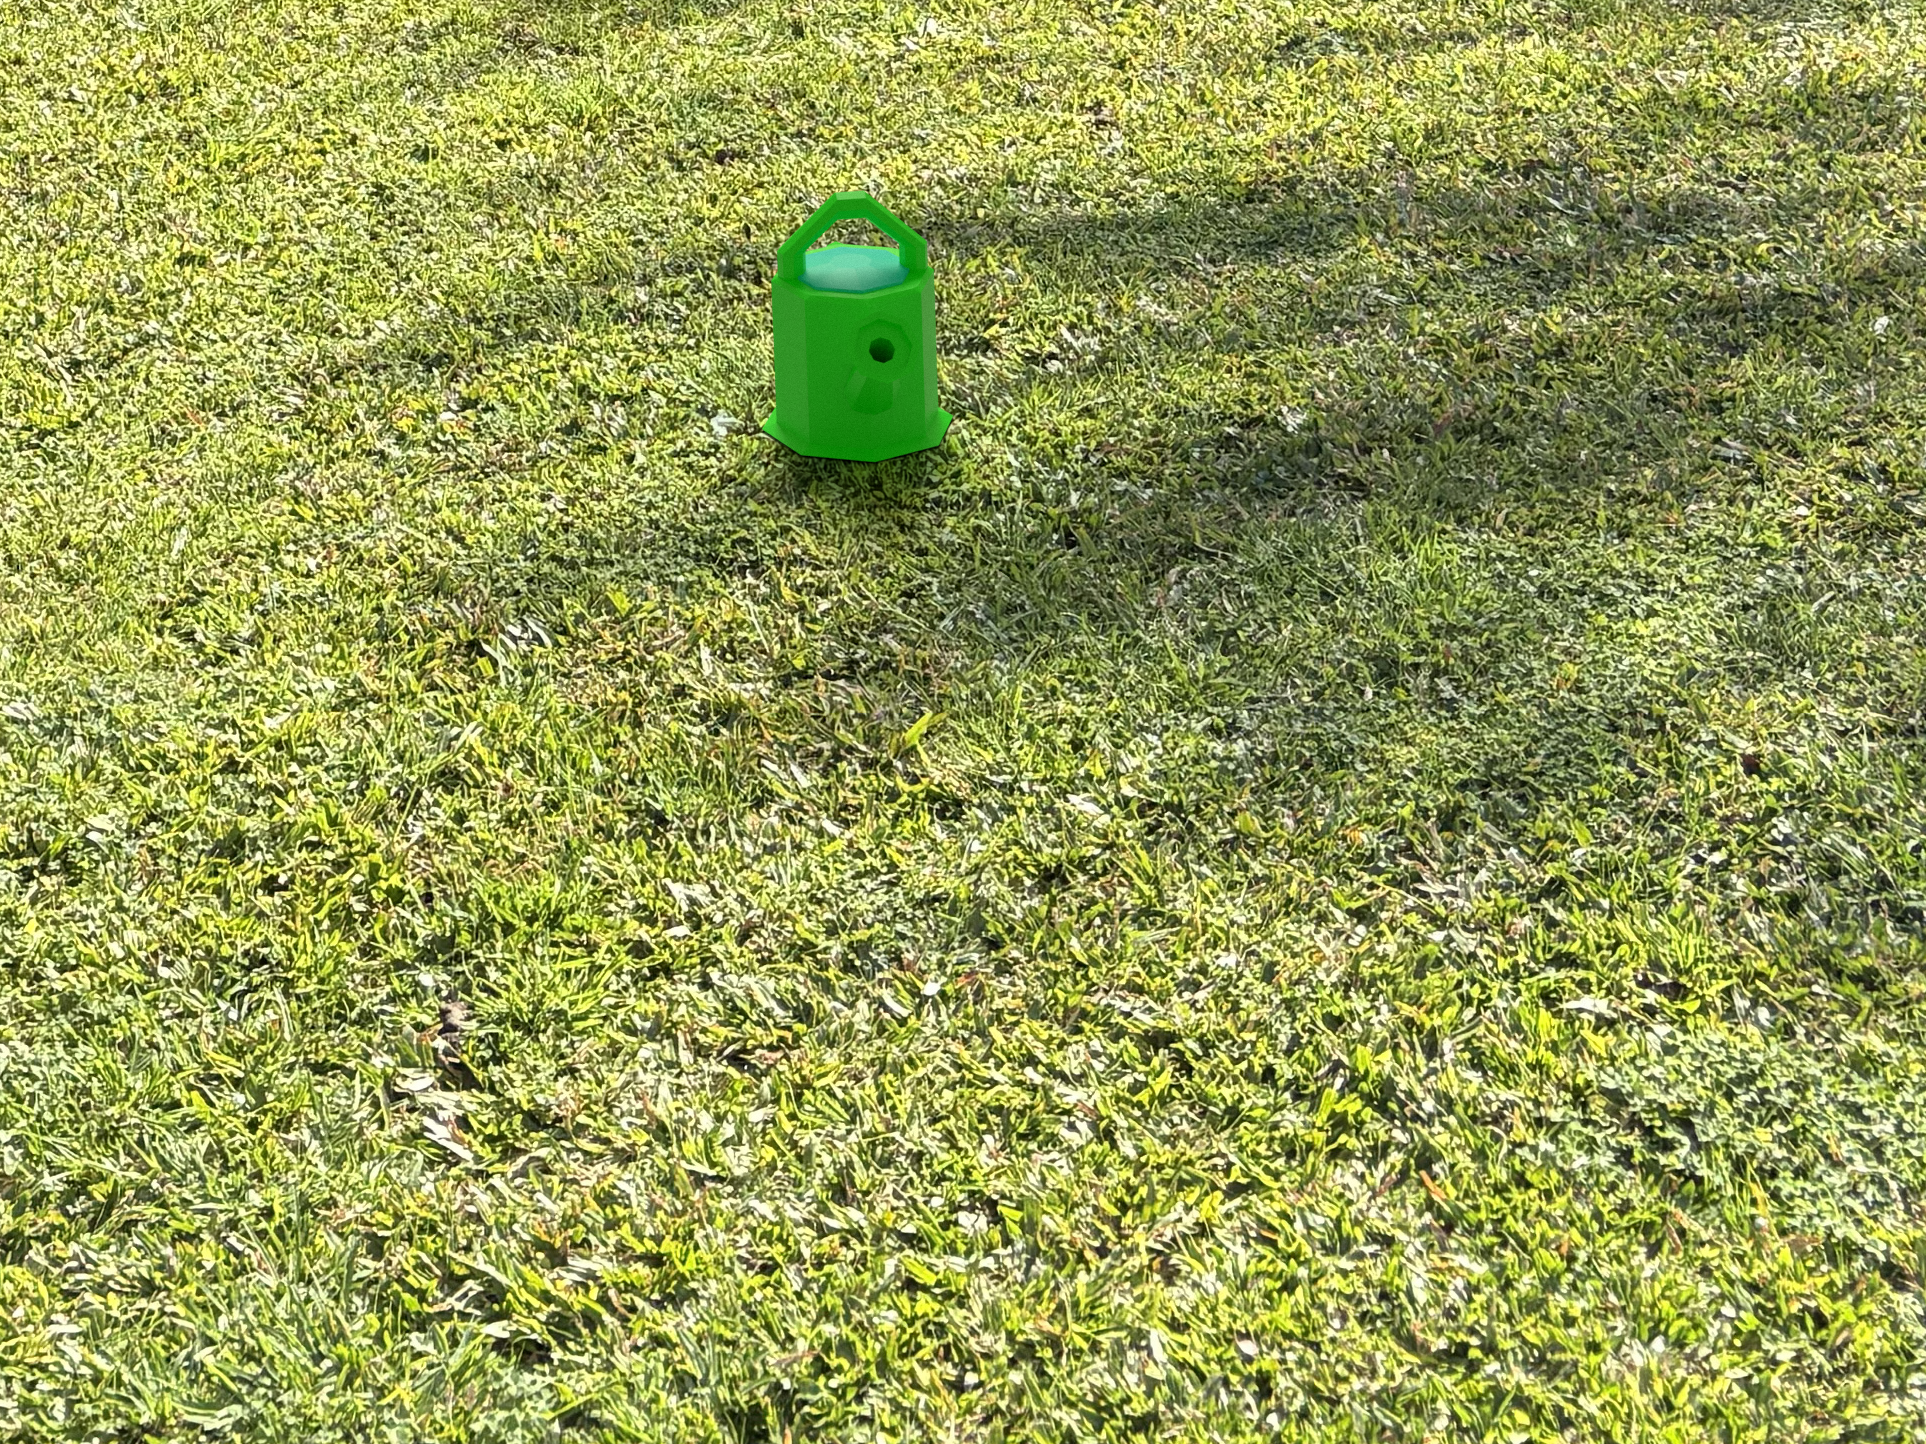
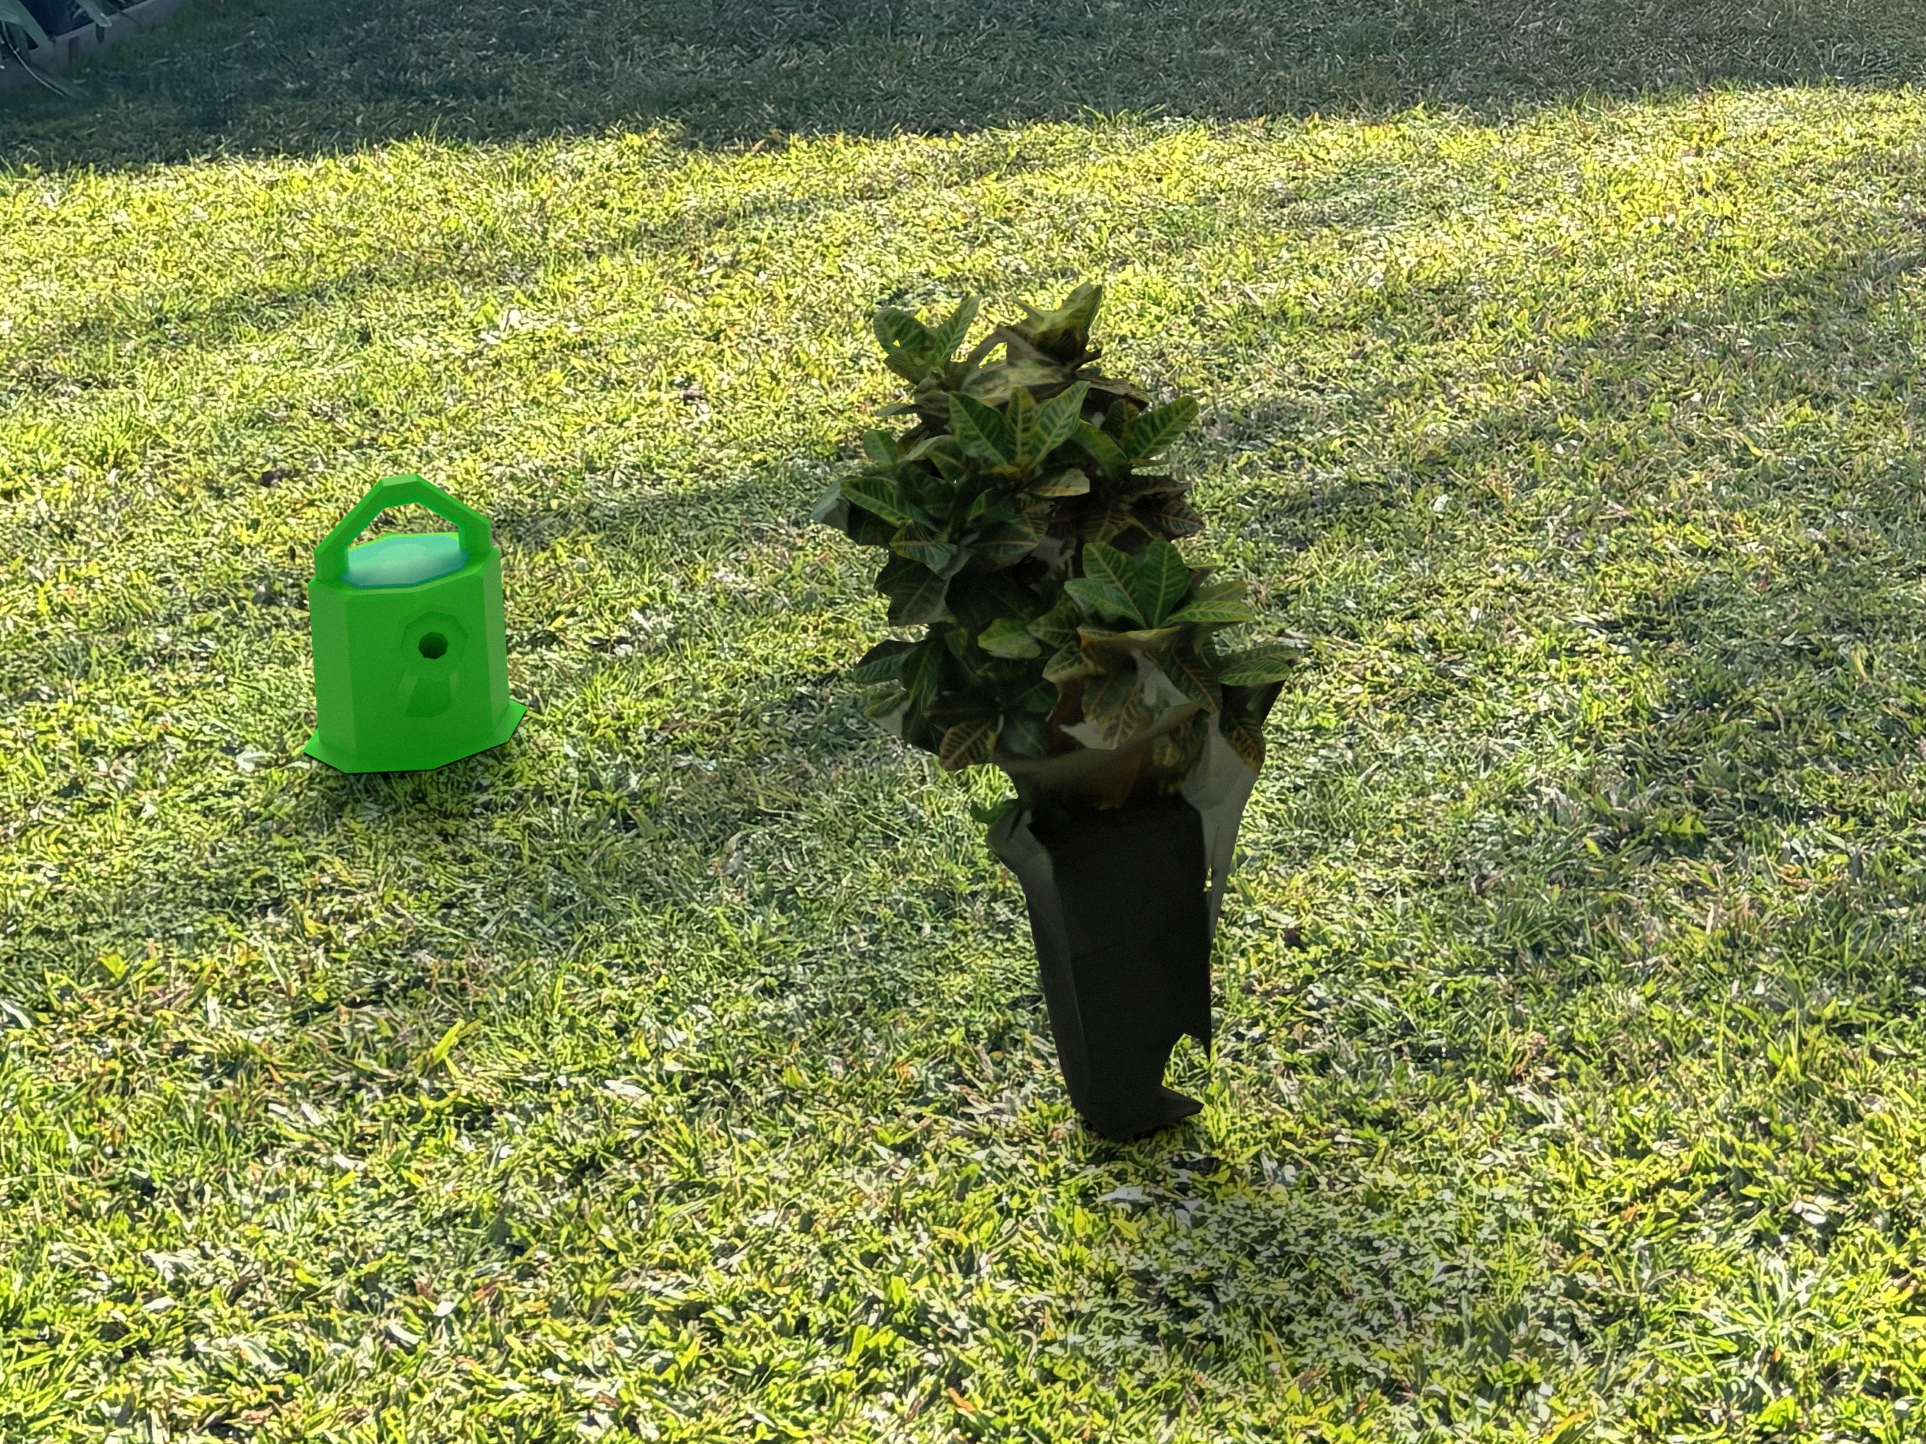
potted plant: none [1269,71,1755,942] -> present [809,280,1299,1143]

